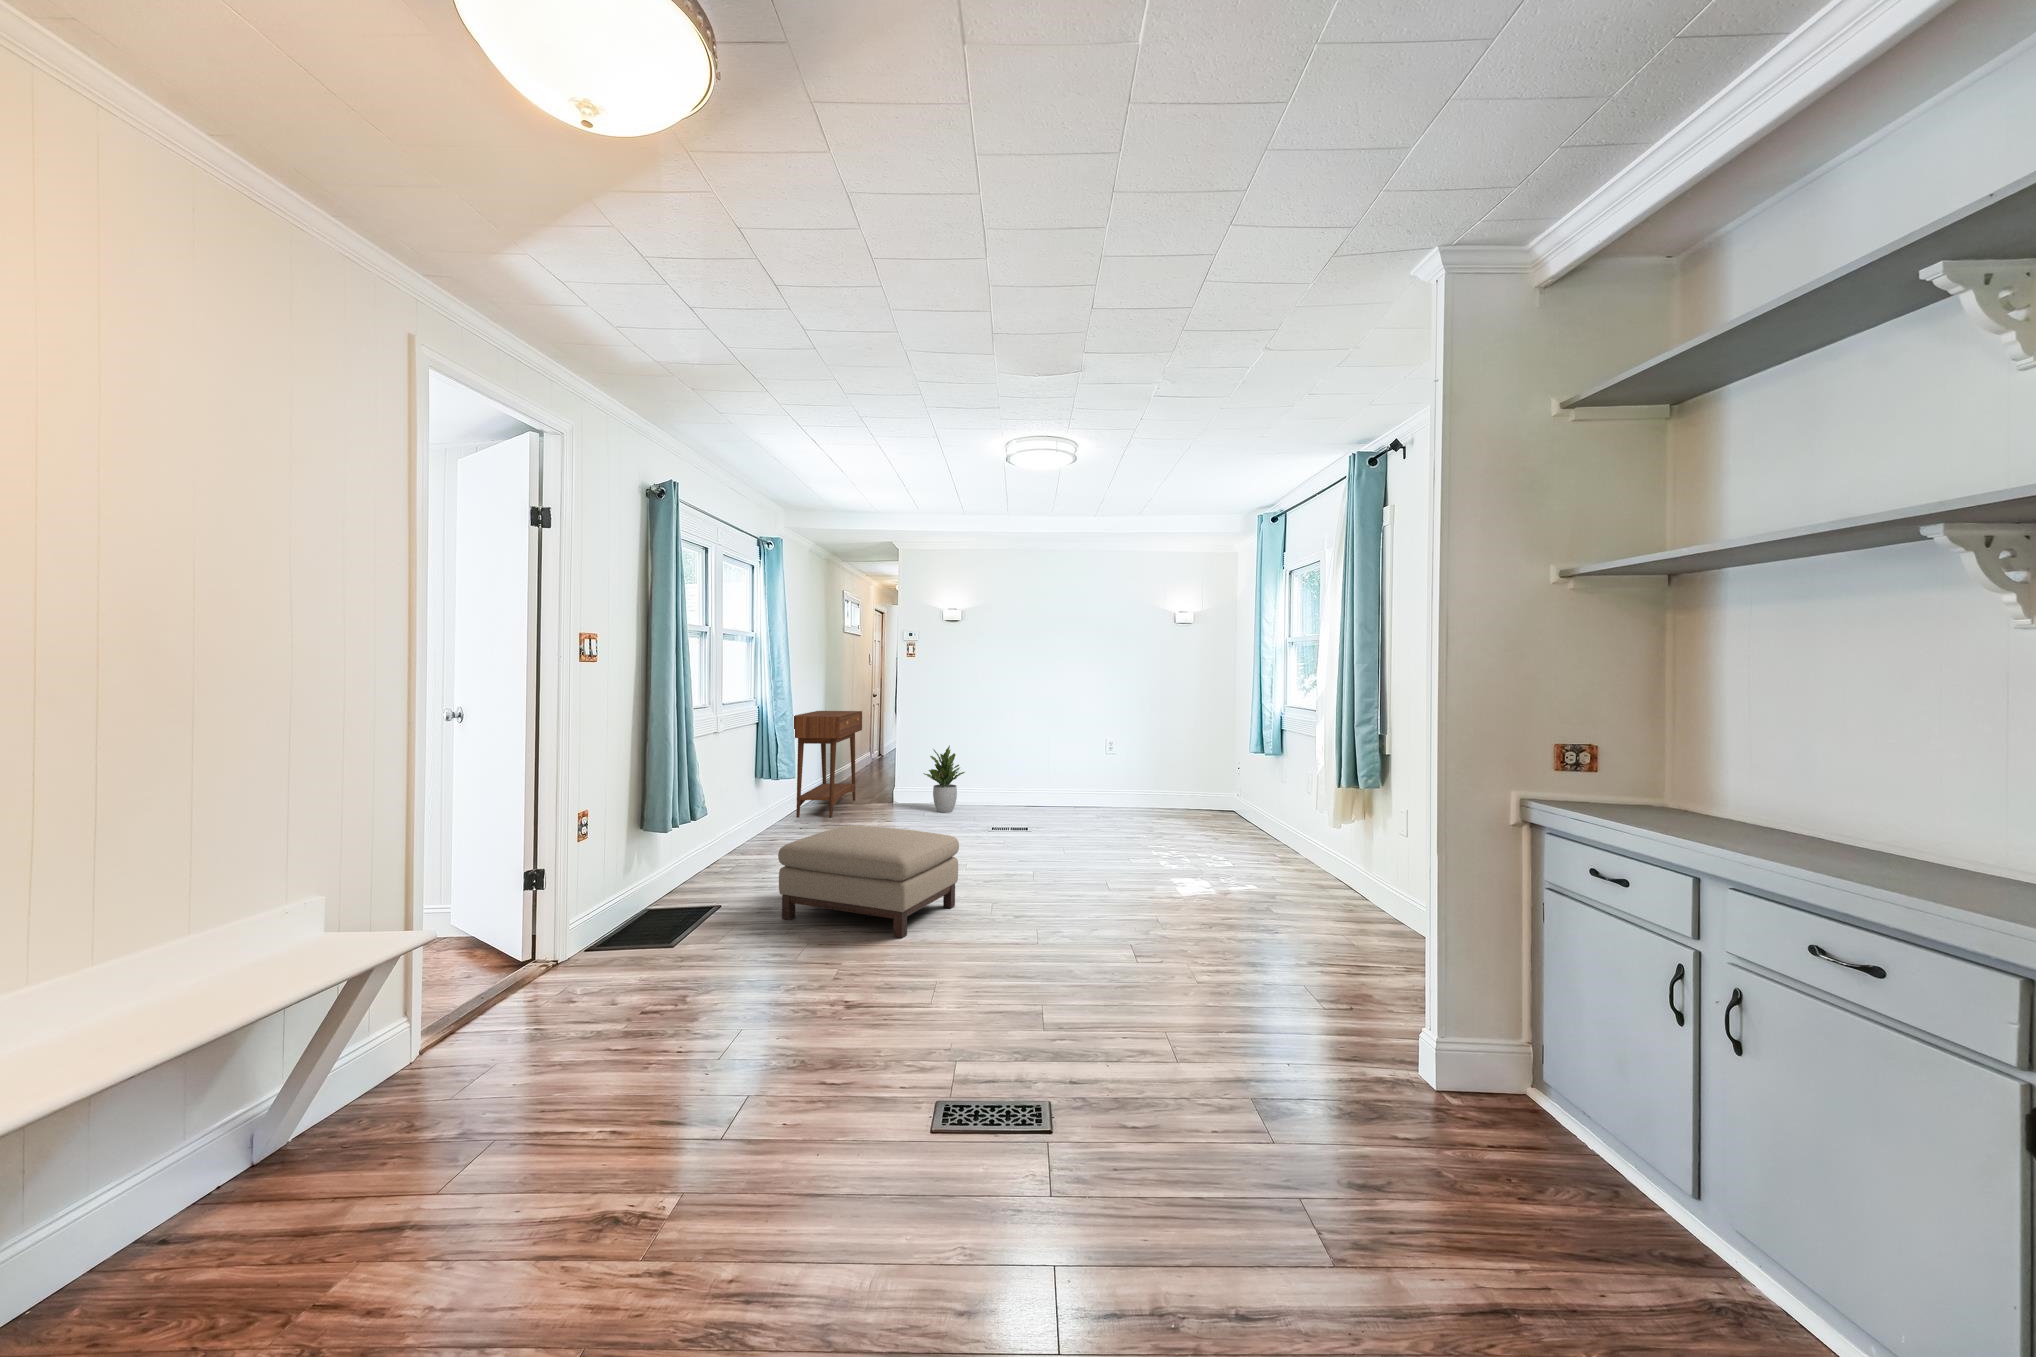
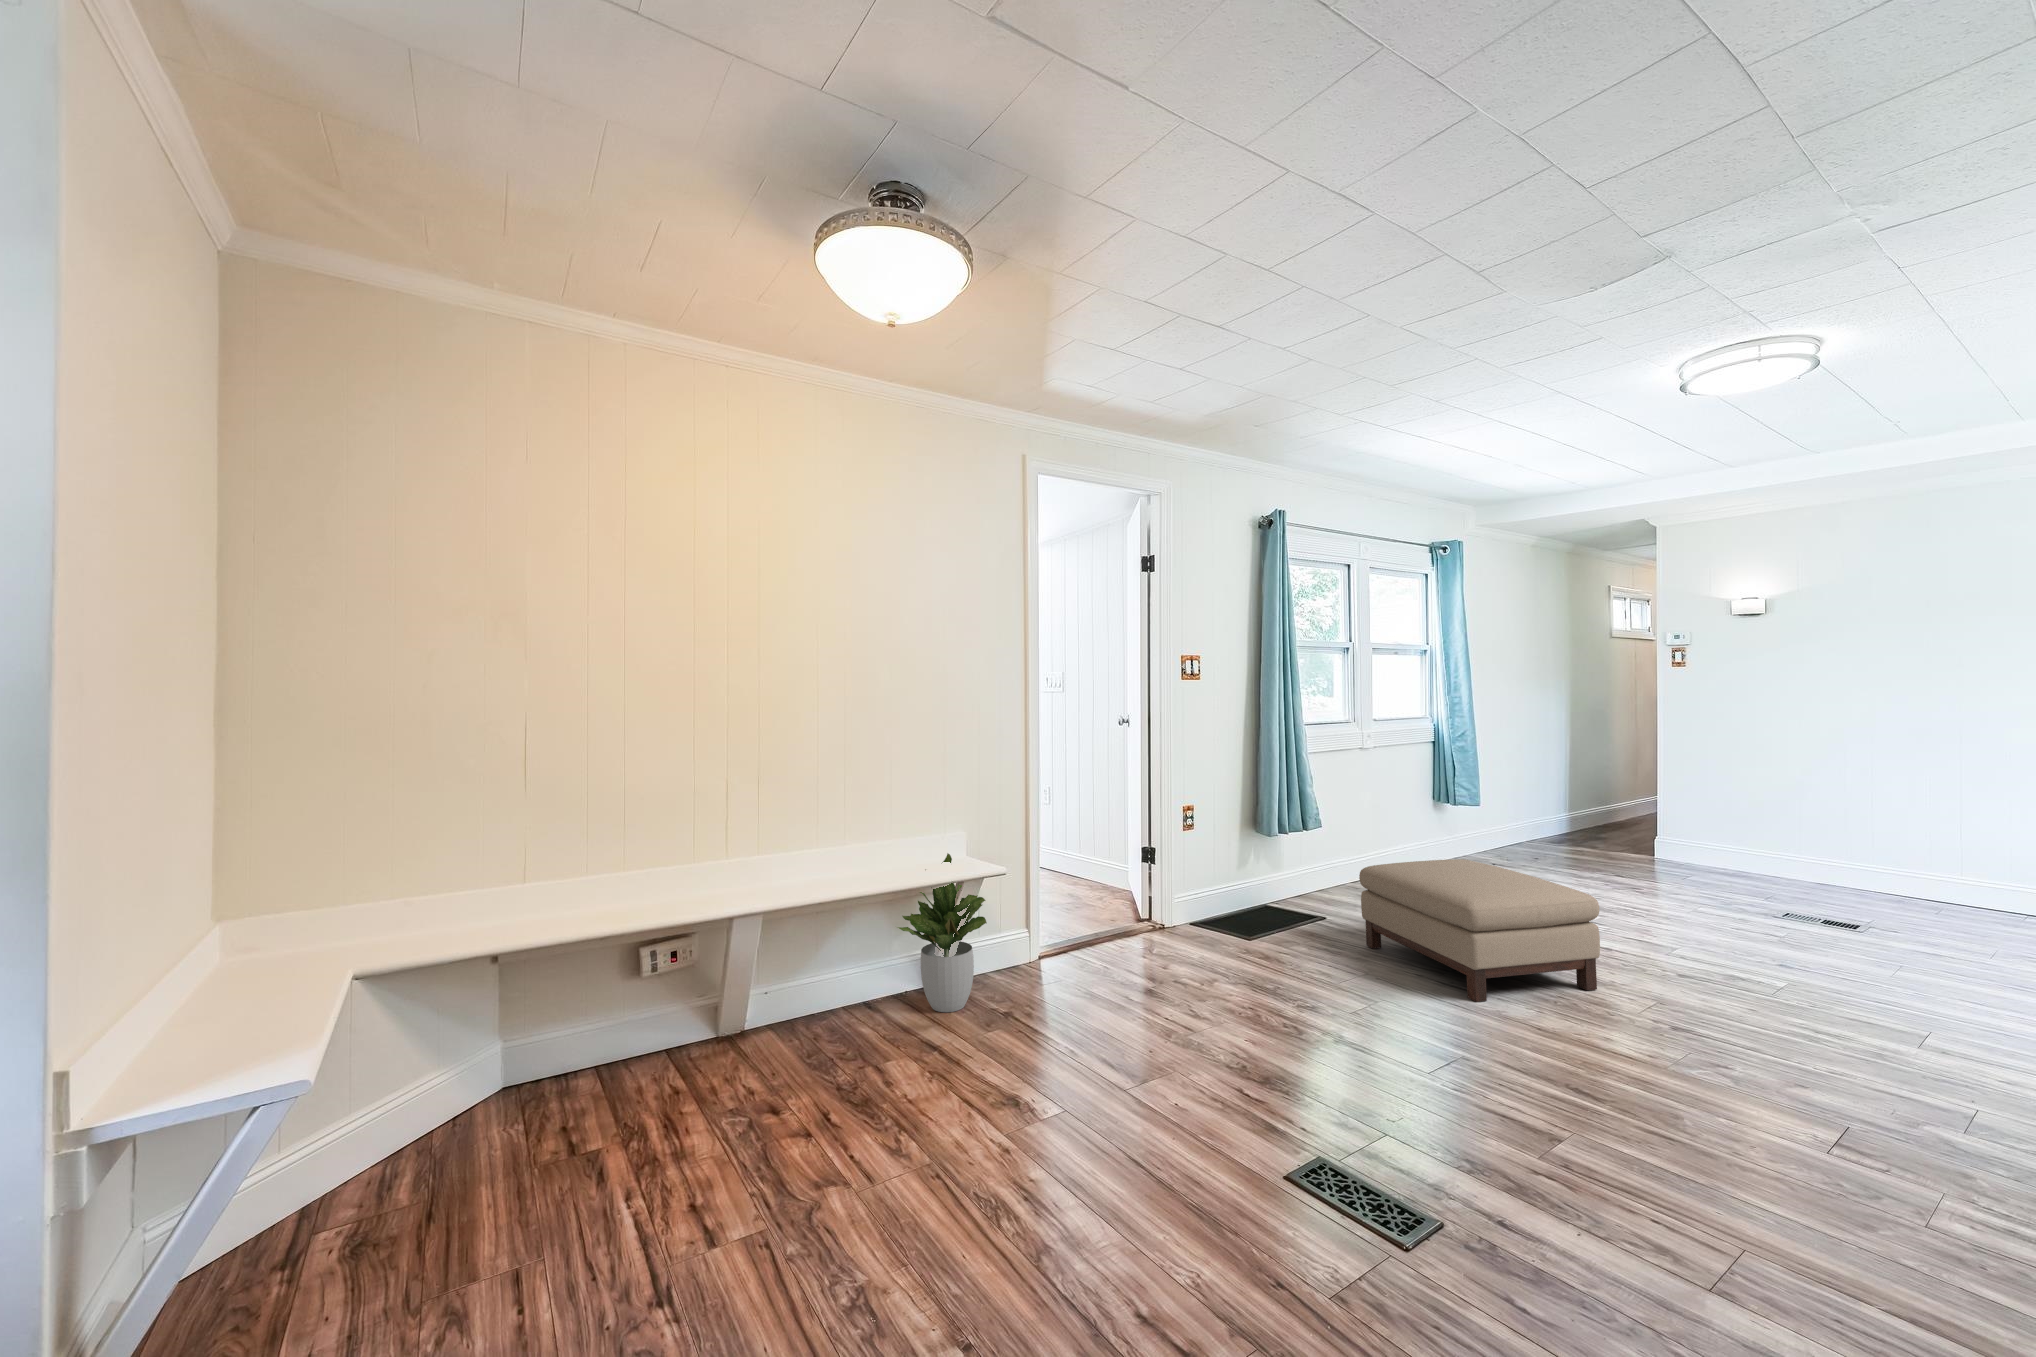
console table: present [794,711,862,818] -> none [1488,726,1612,858]
potted plant: present [923,745,965,812] -> present [898,853,987,1012]

